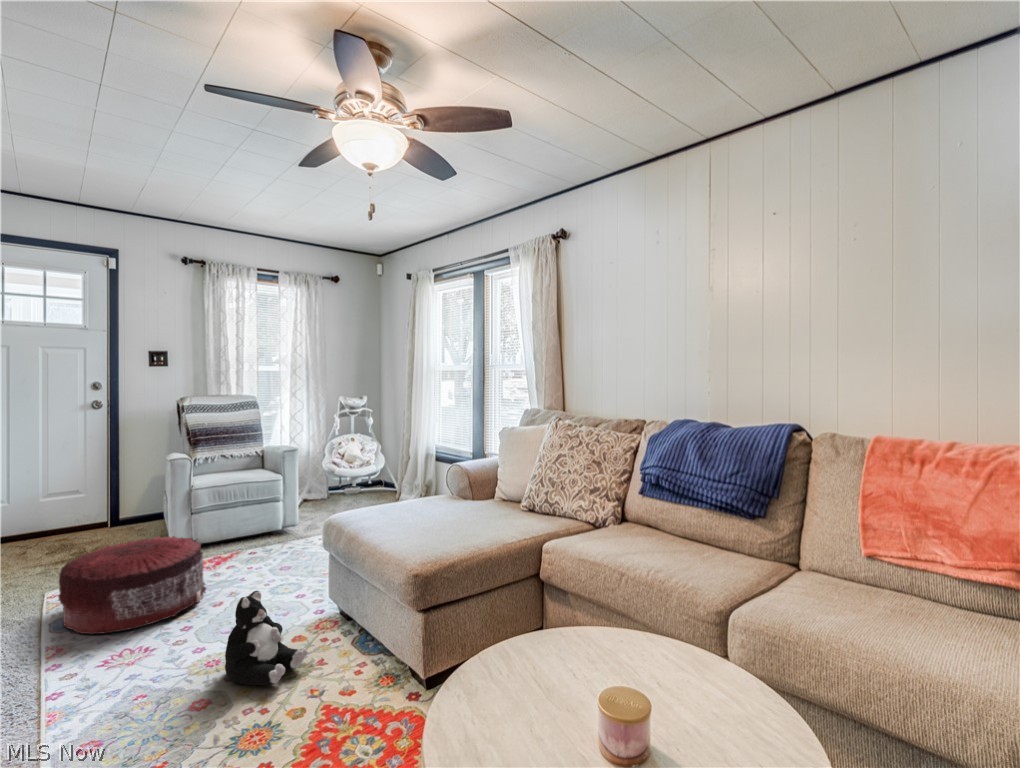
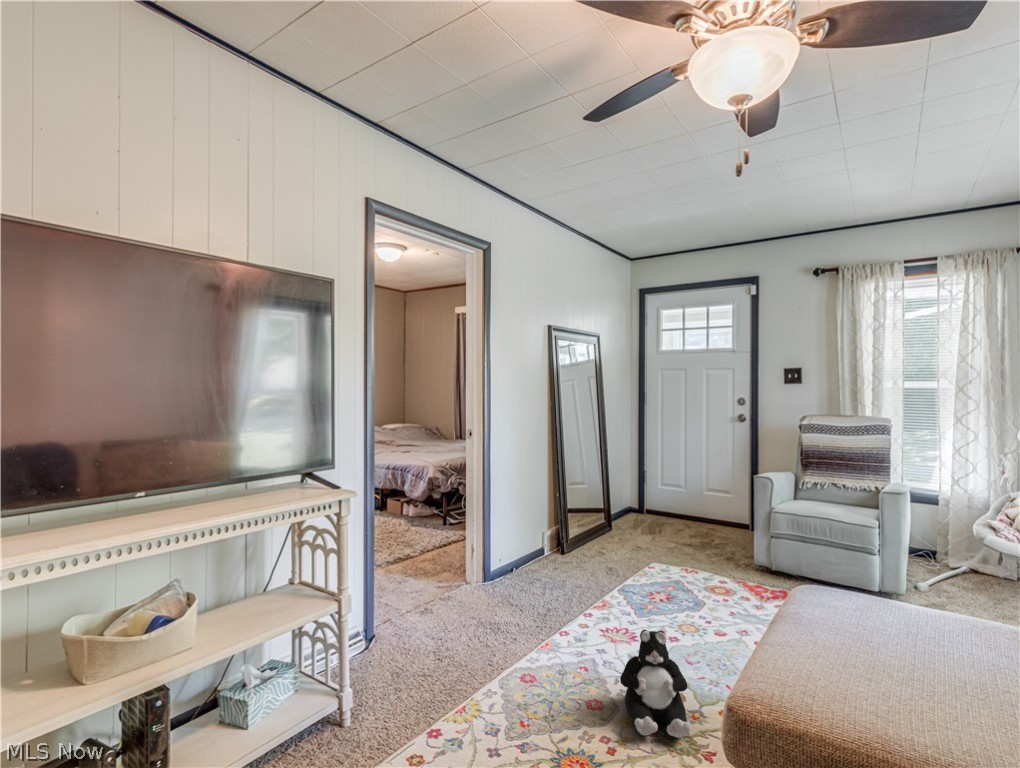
pouf: present [58,536,206,634] -> none [619,540,732,625]

